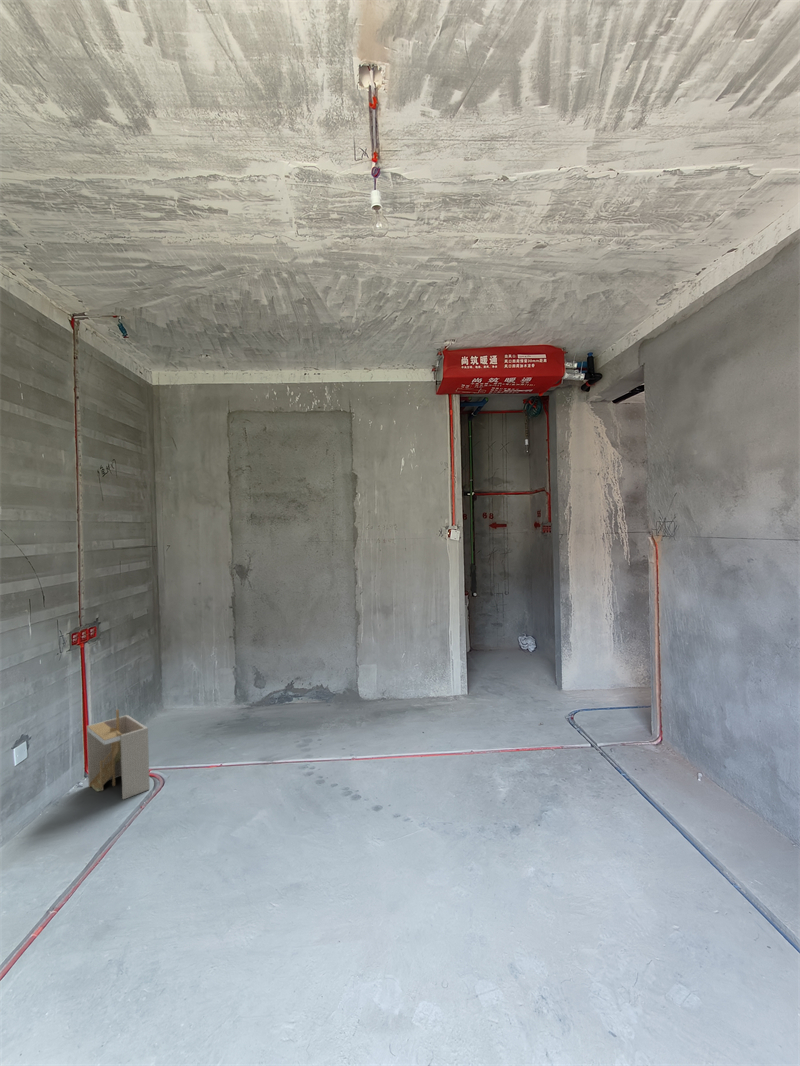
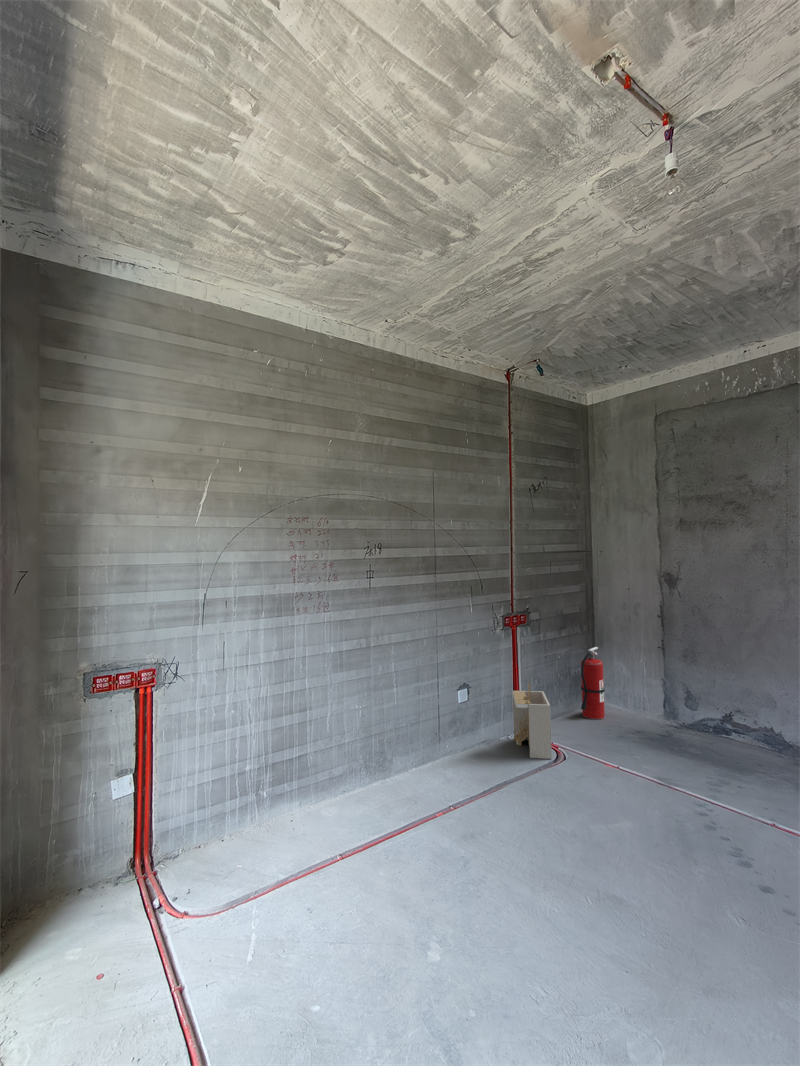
fire extinguisher: none [153,650,179,730] -> present [581,647,605,719]

